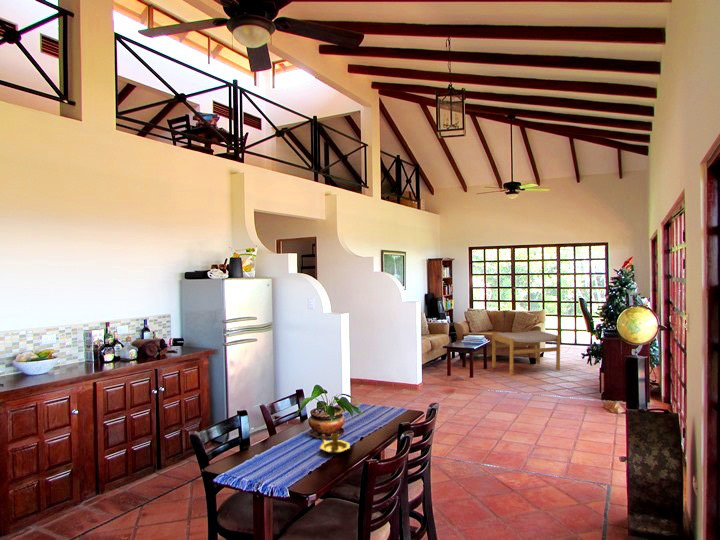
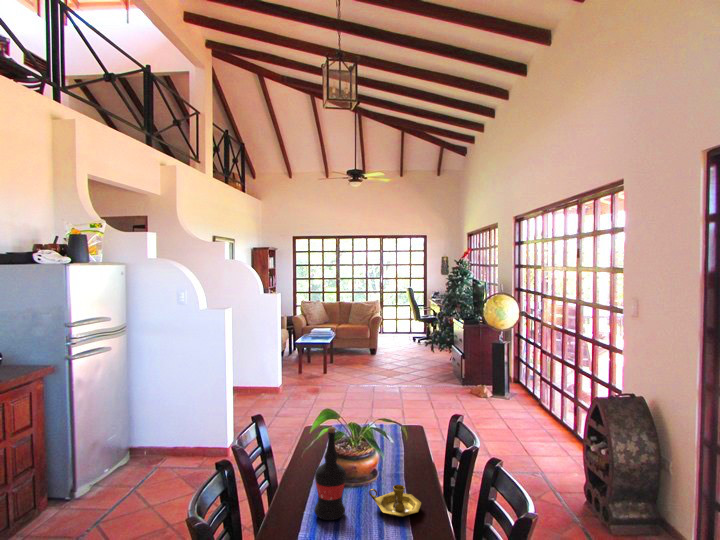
footstool: present [492,330,560,375] -> none [338,320,403,367]
wine bottle: none [283,389,304,448] -> present [314,427,346,520]

